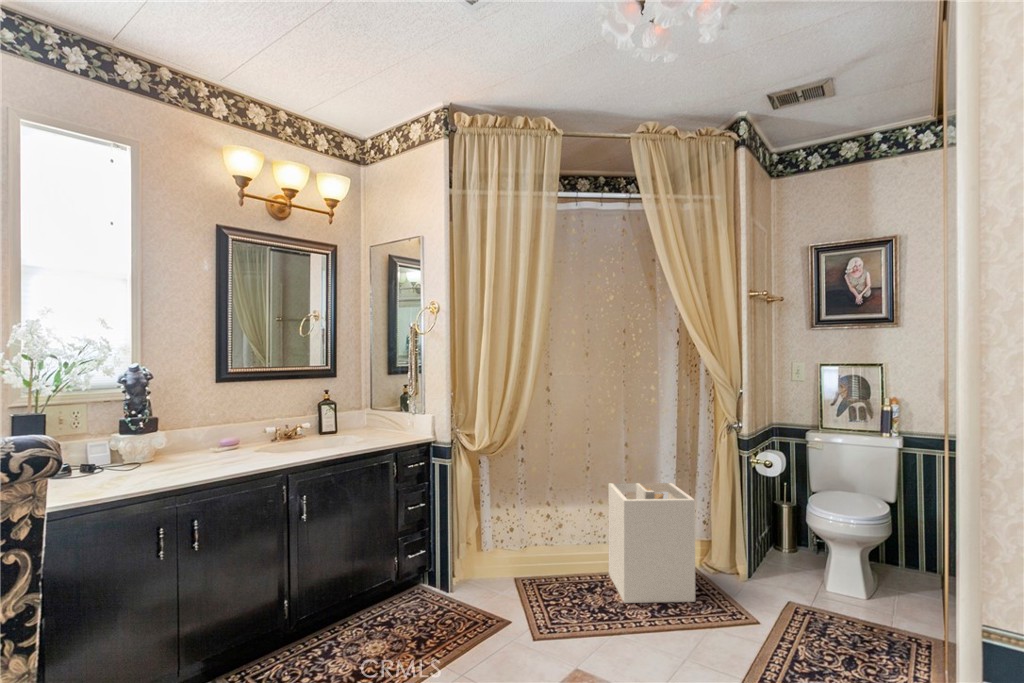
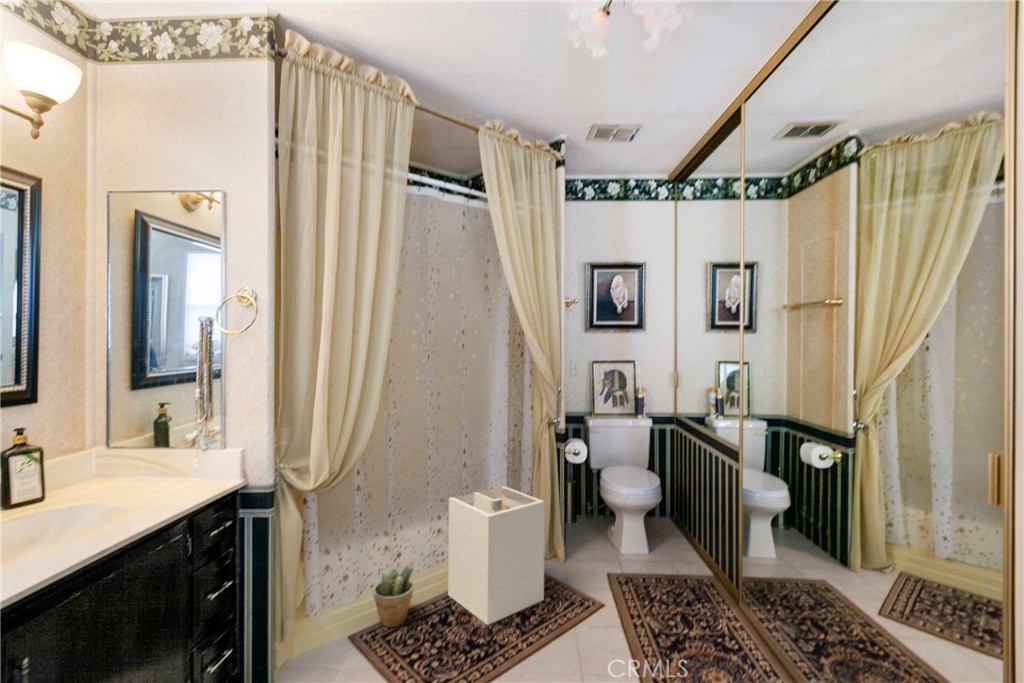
potted plant: none [536,533,569,582] -> present [373,565,413,627]

